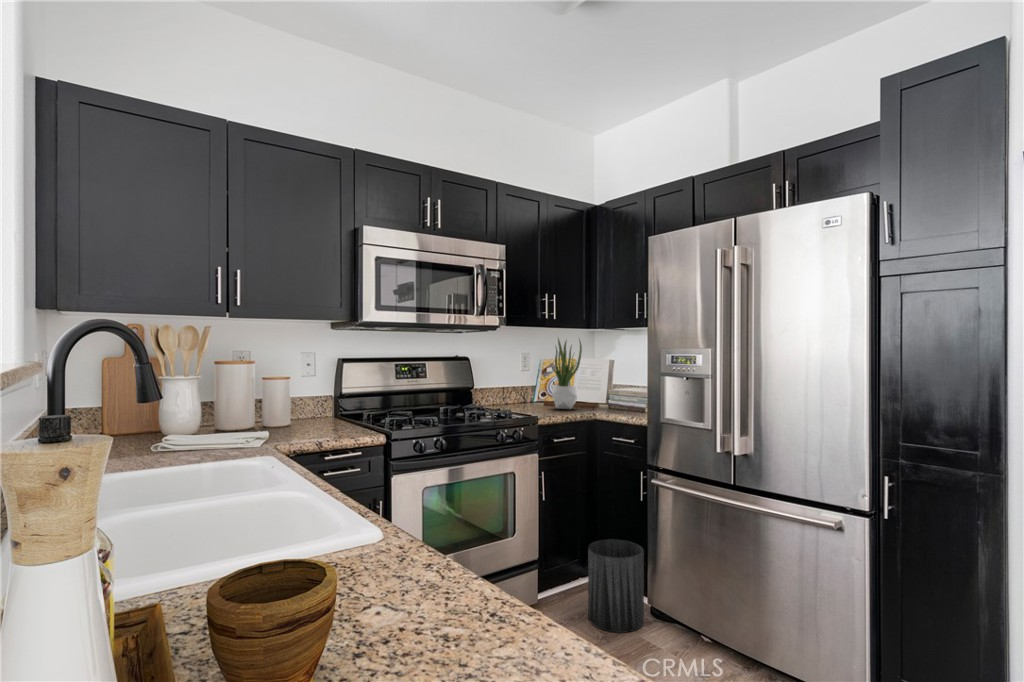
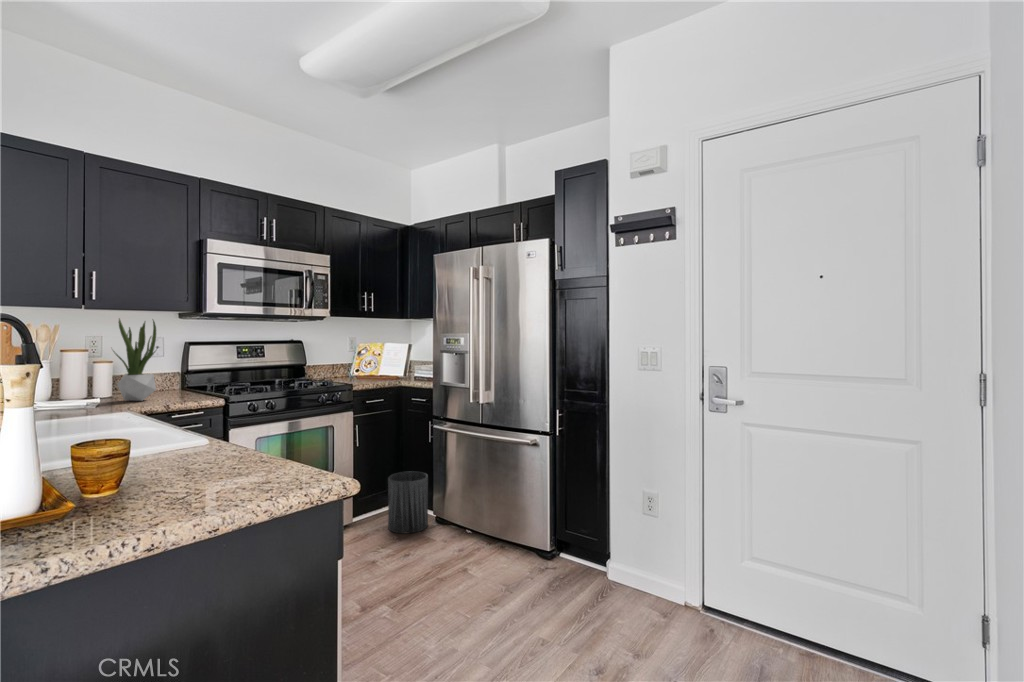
potted plant: present [551,339,582,409] -> present [113,318,156,401]

